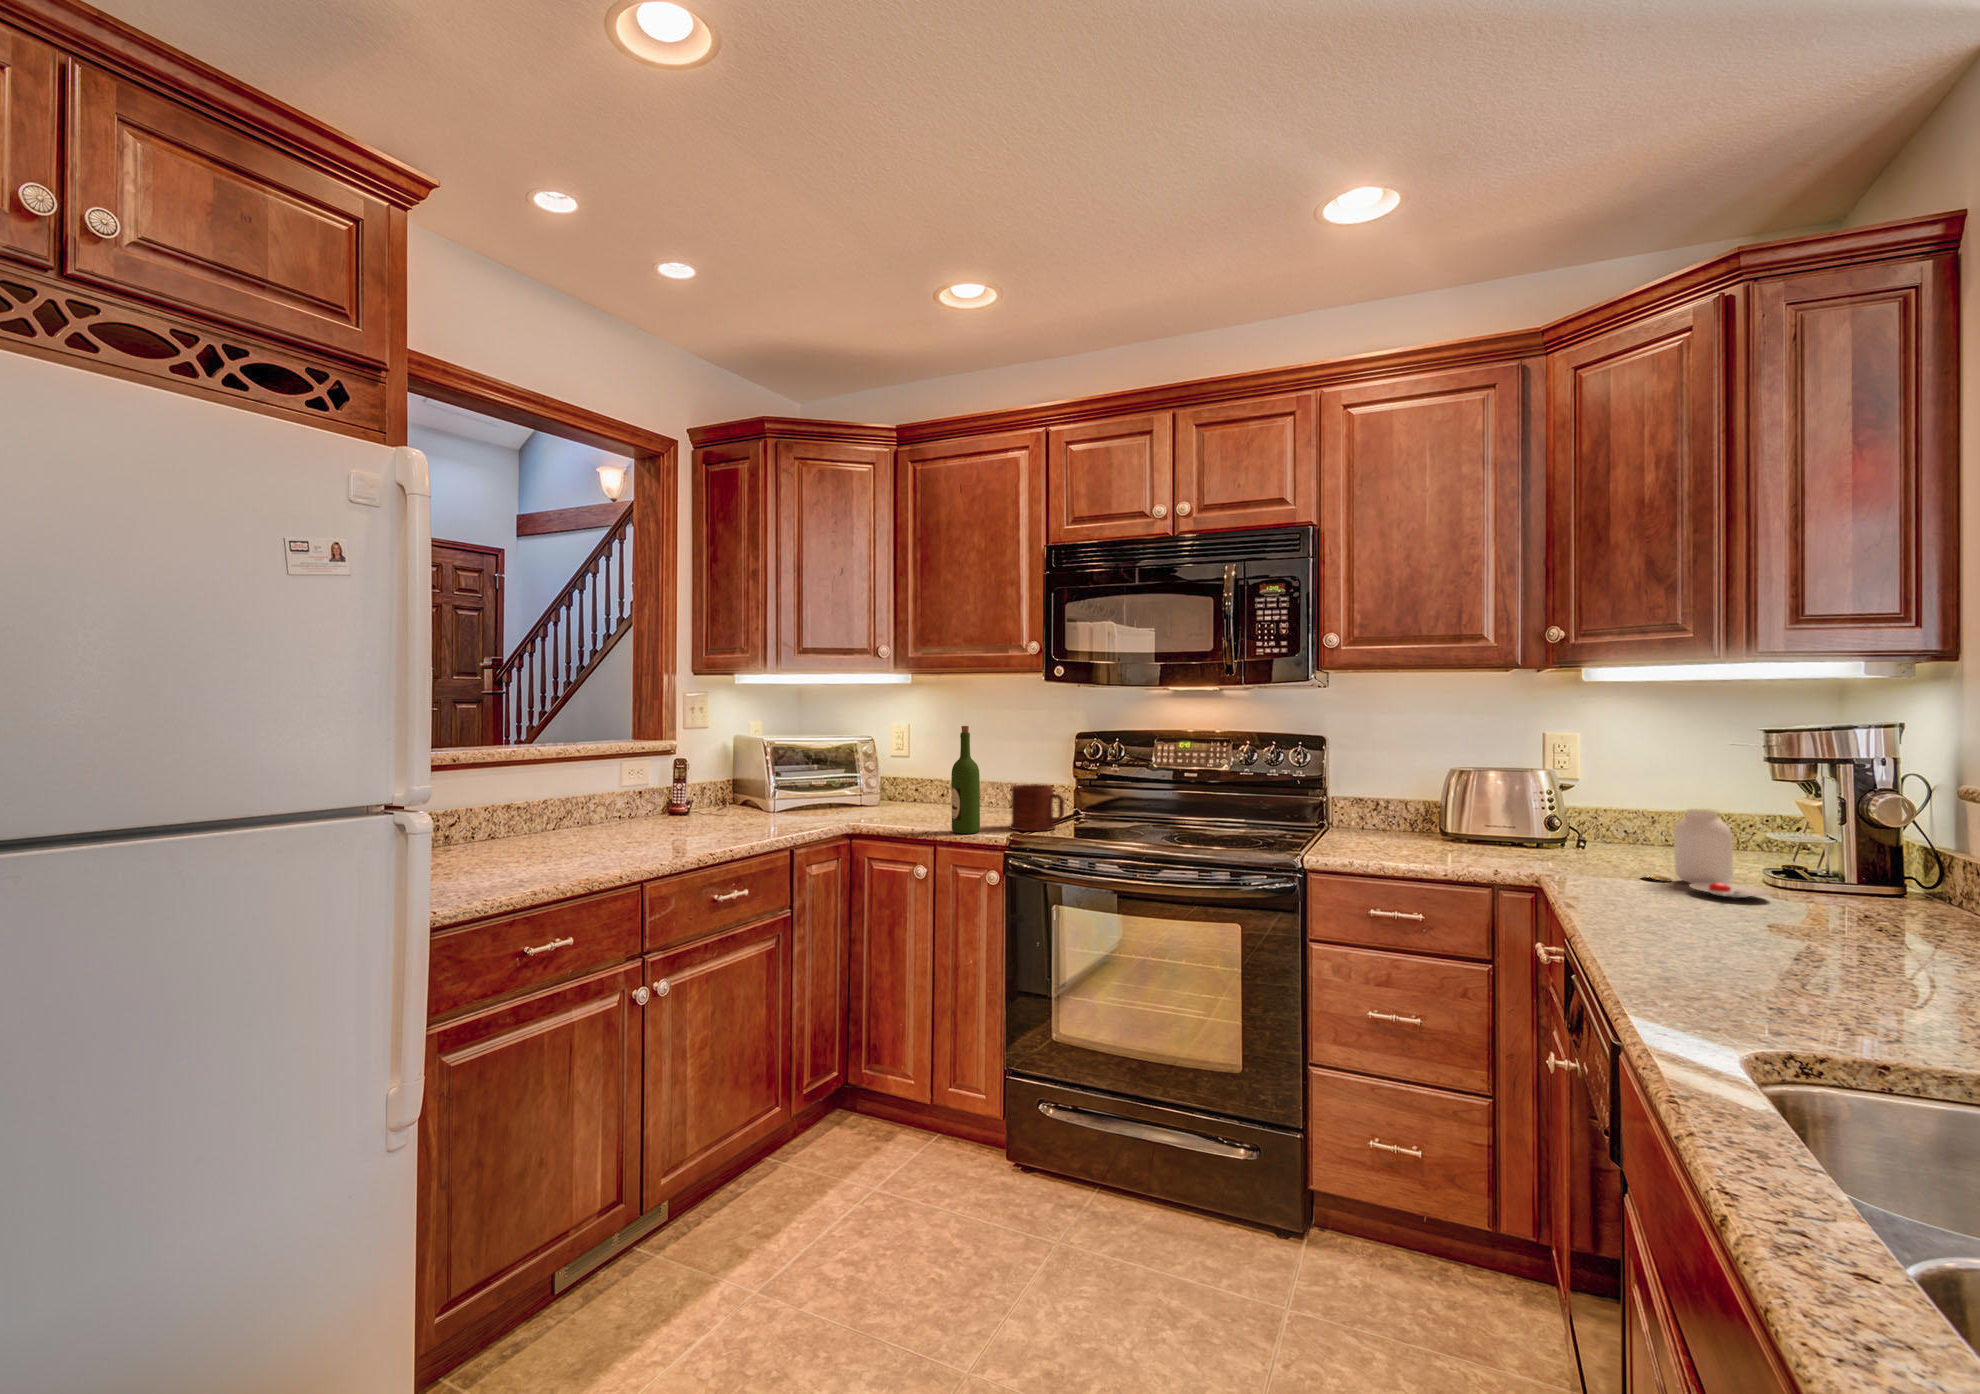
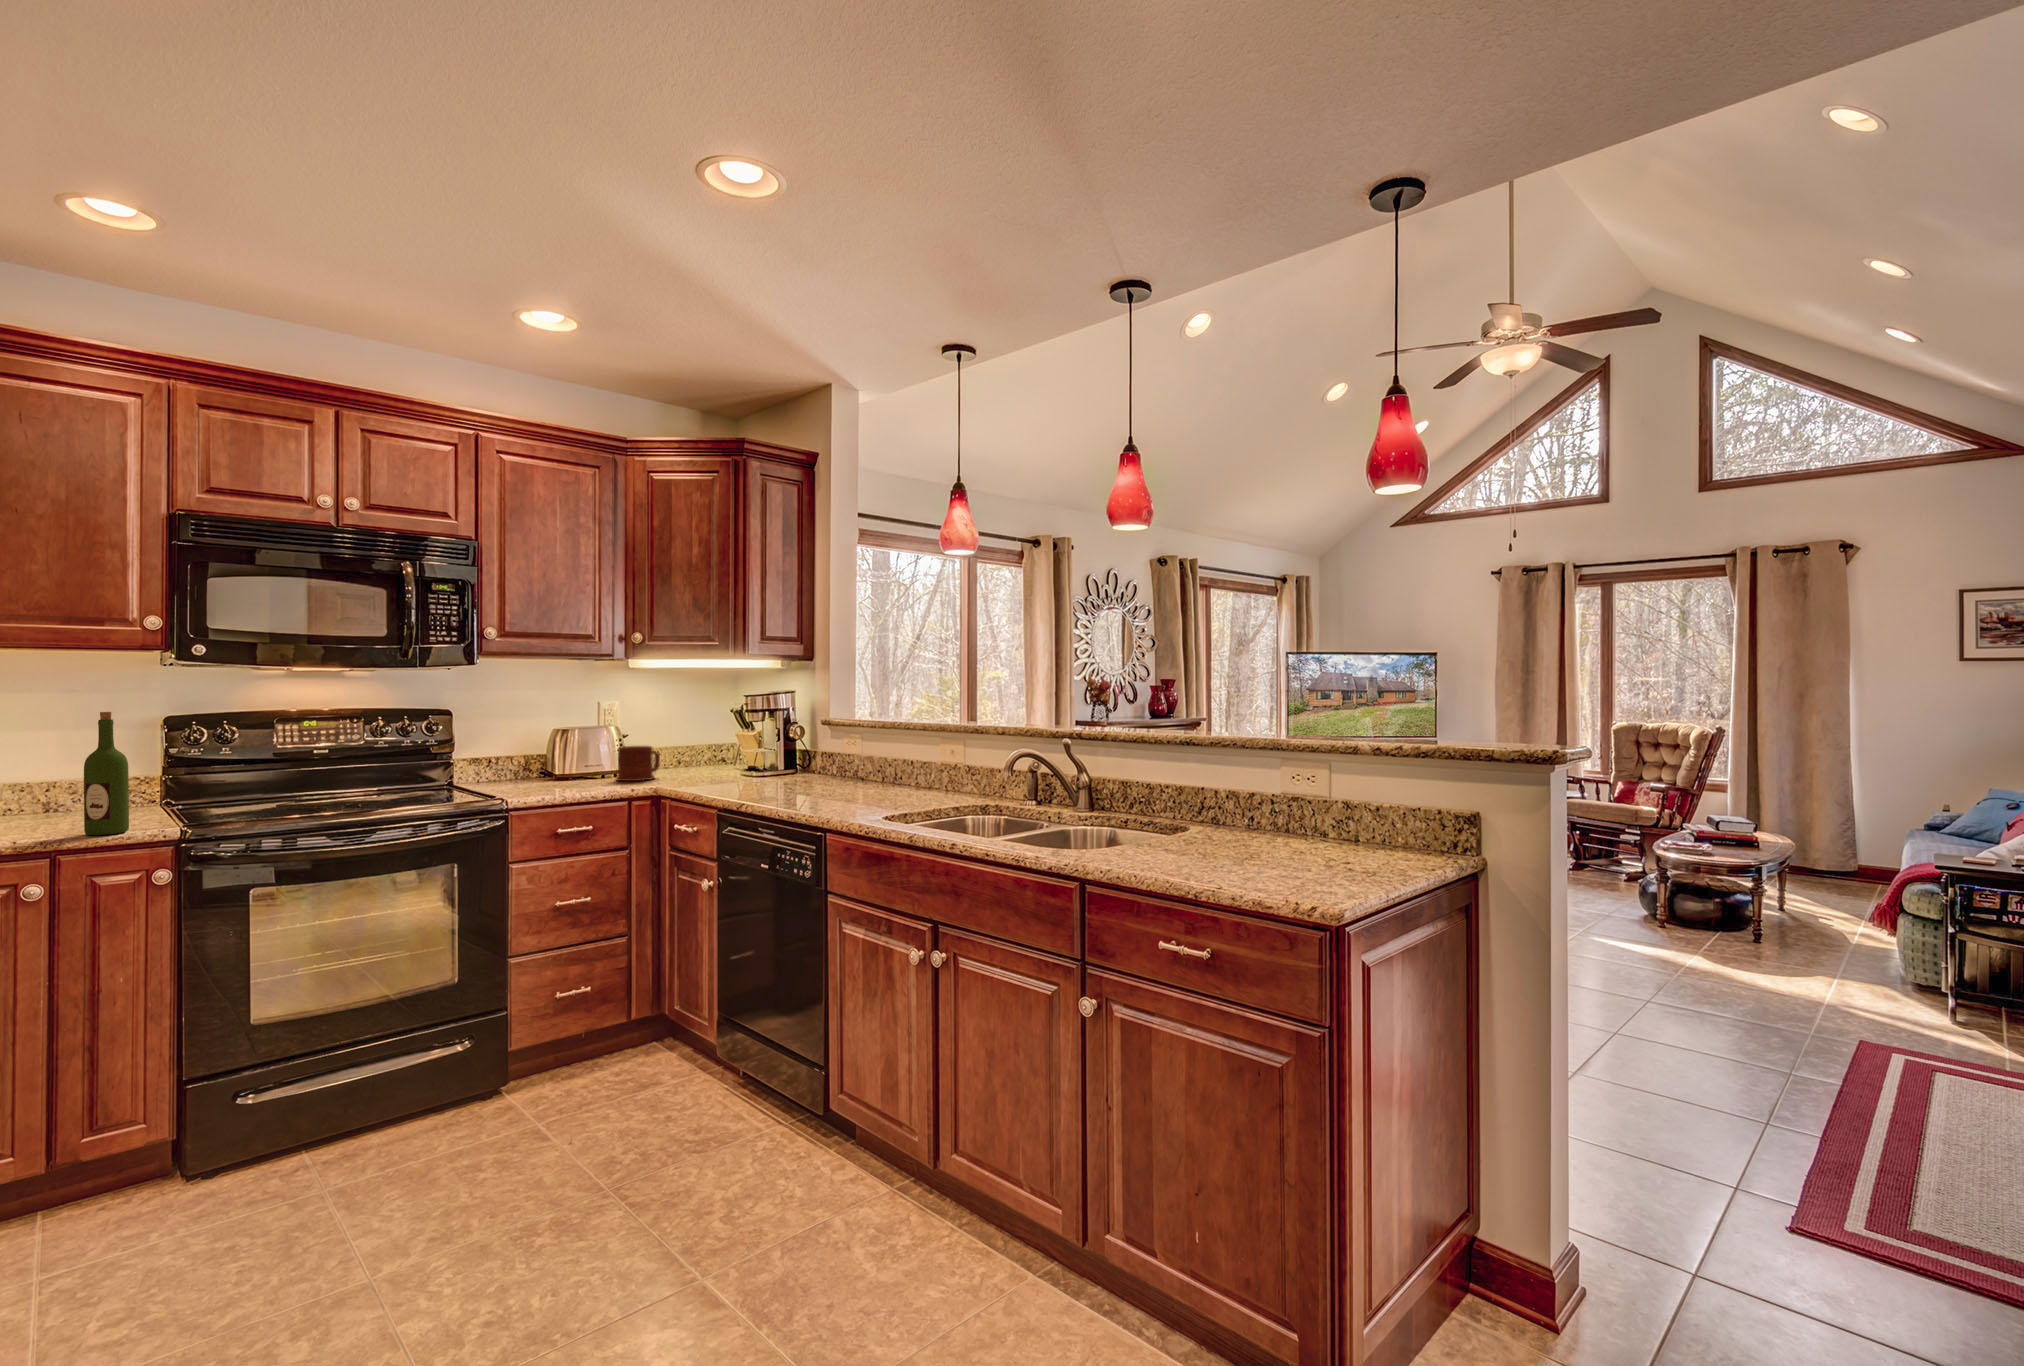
mug: present [1010,784,1065,831] -> present [616,746,660,781]
jar: present [1645,808,1770,898] -> none [696,738,761,782]

